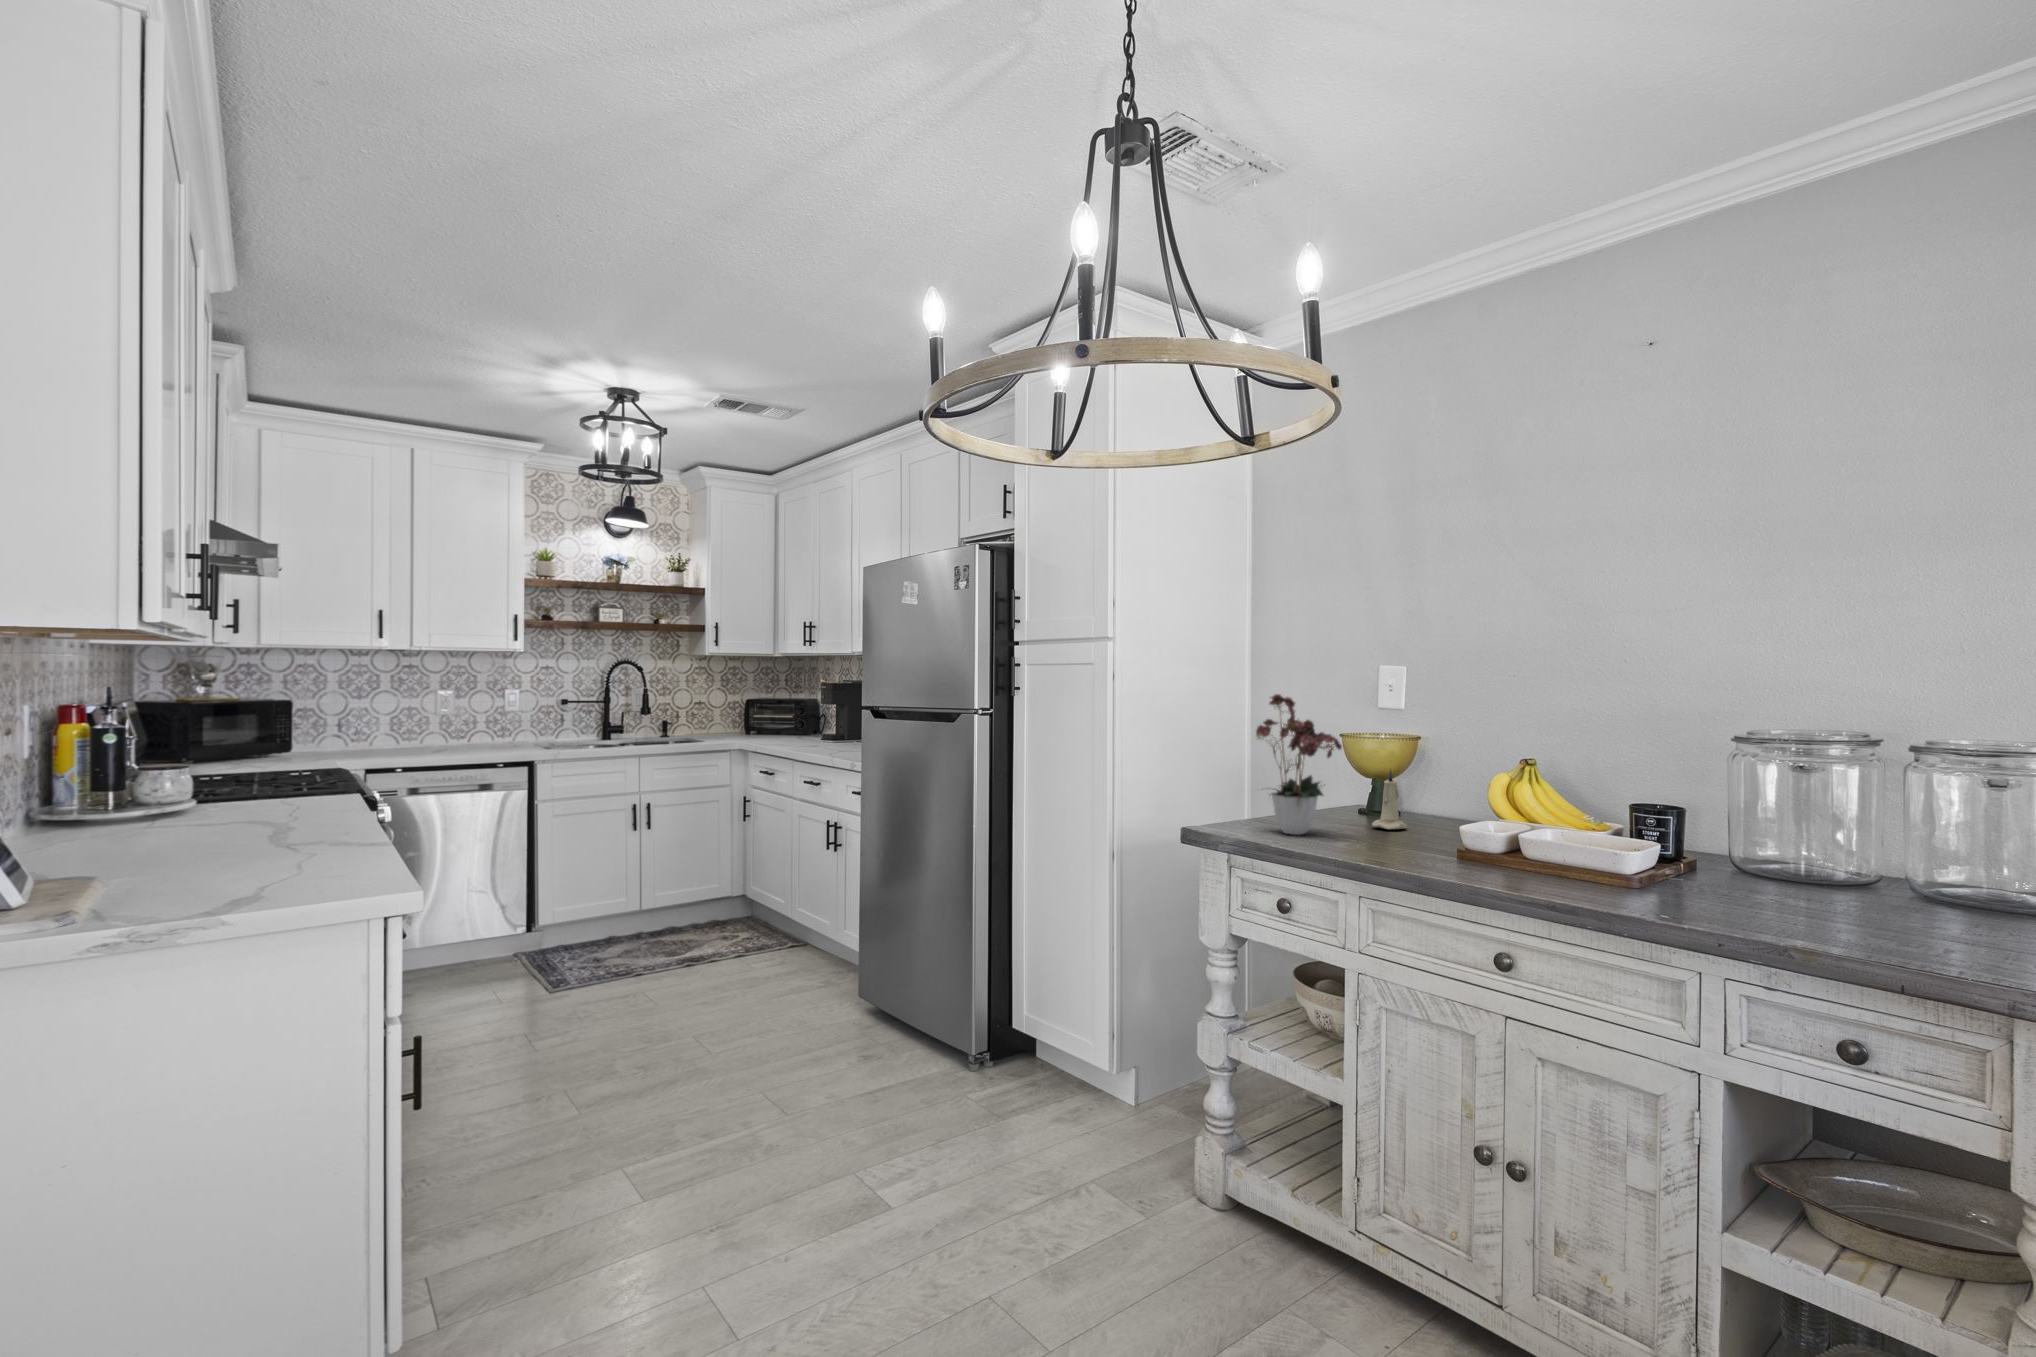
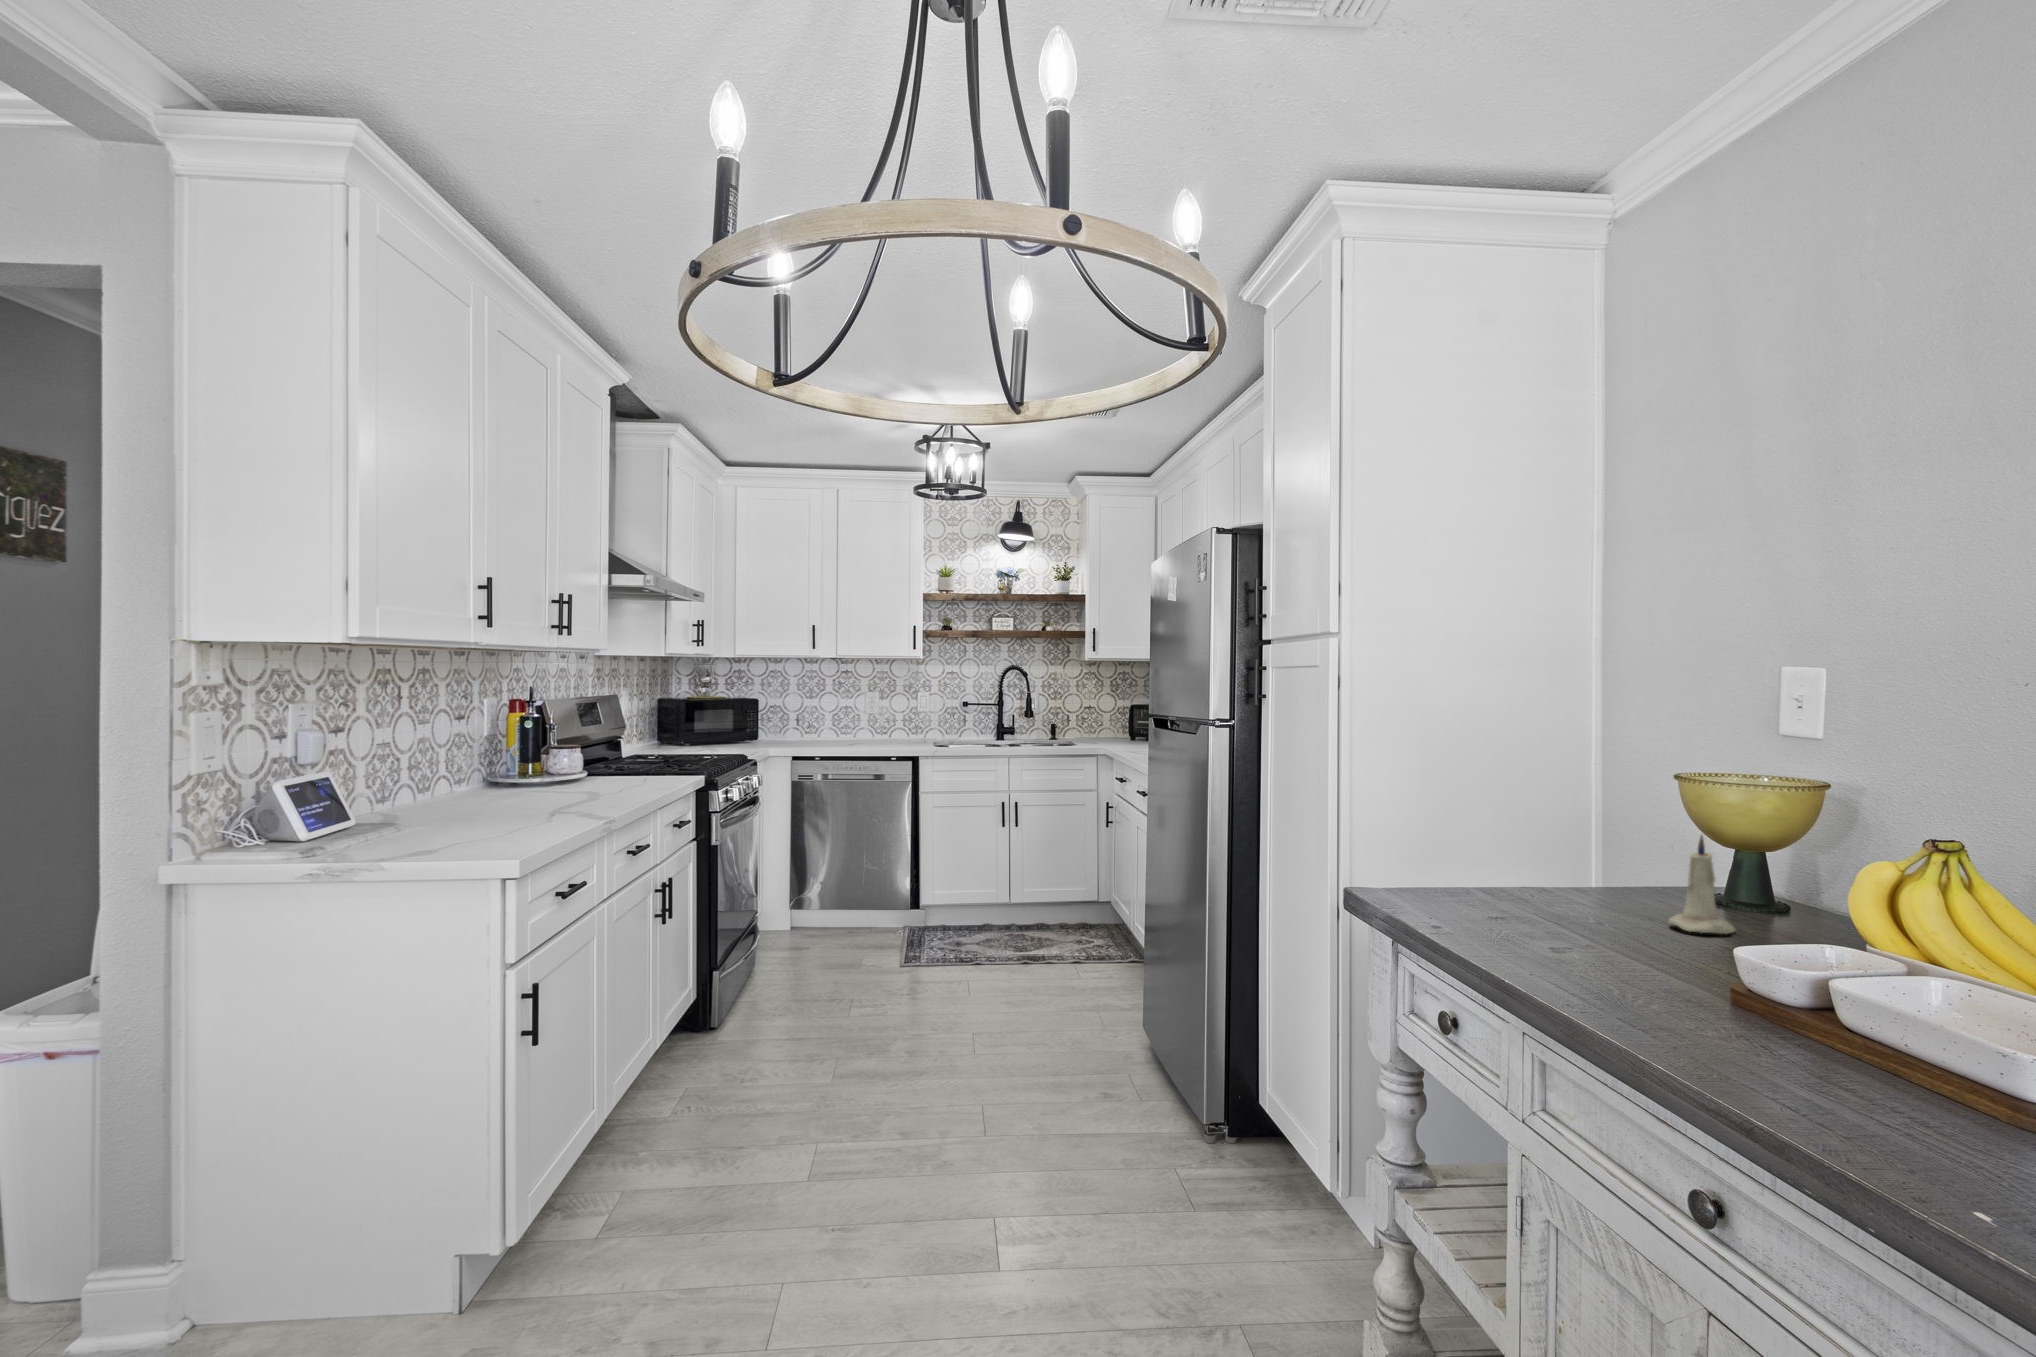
flower arrangement: present [1256,694,1342,835] -> none [1448,702,1583,921]

